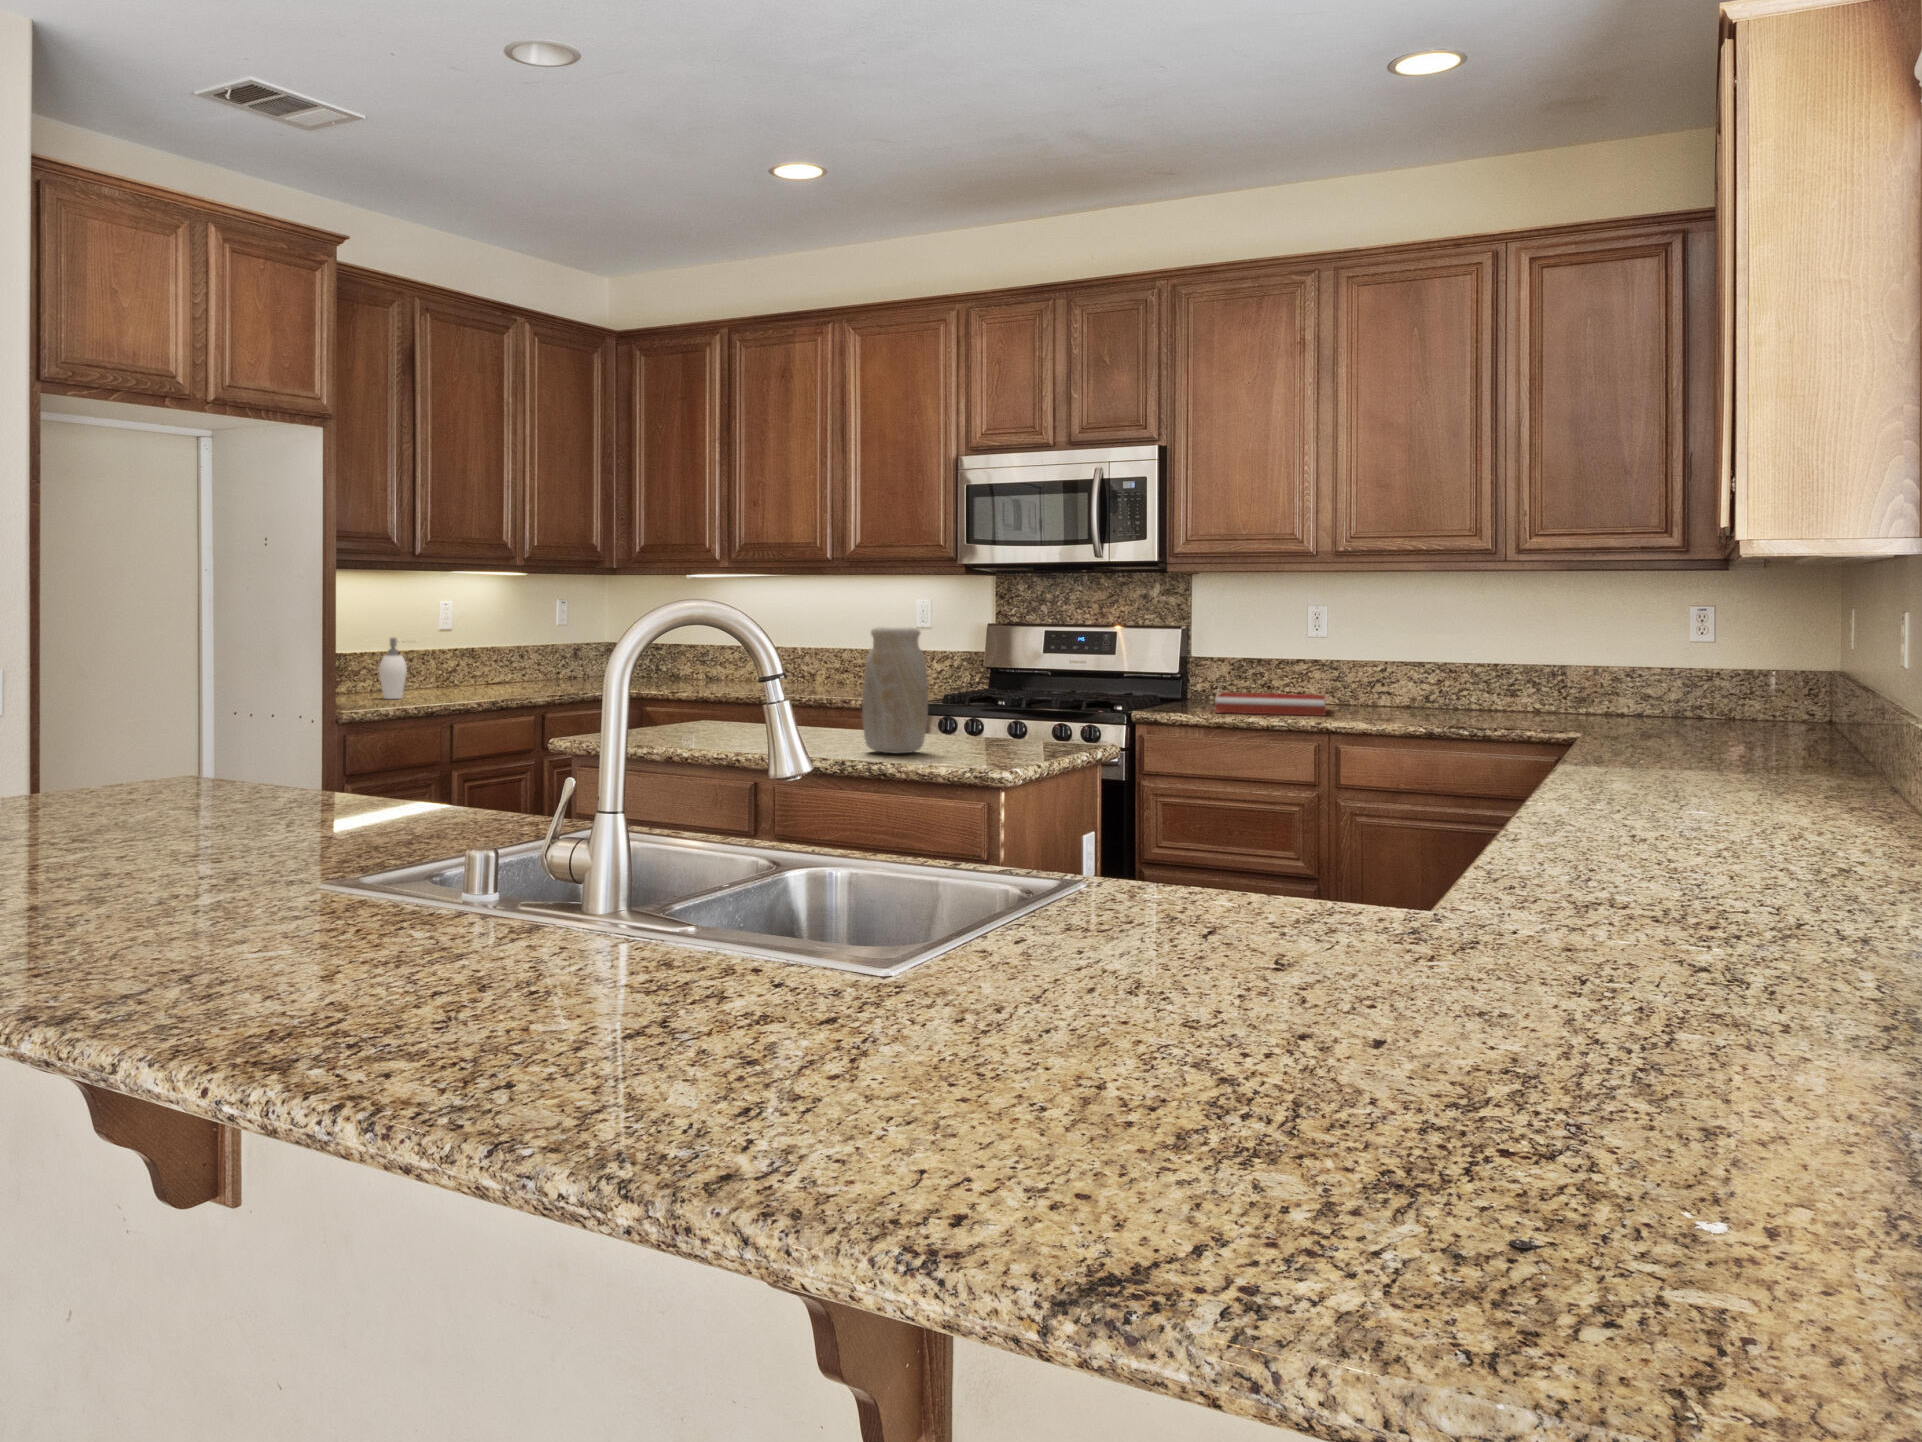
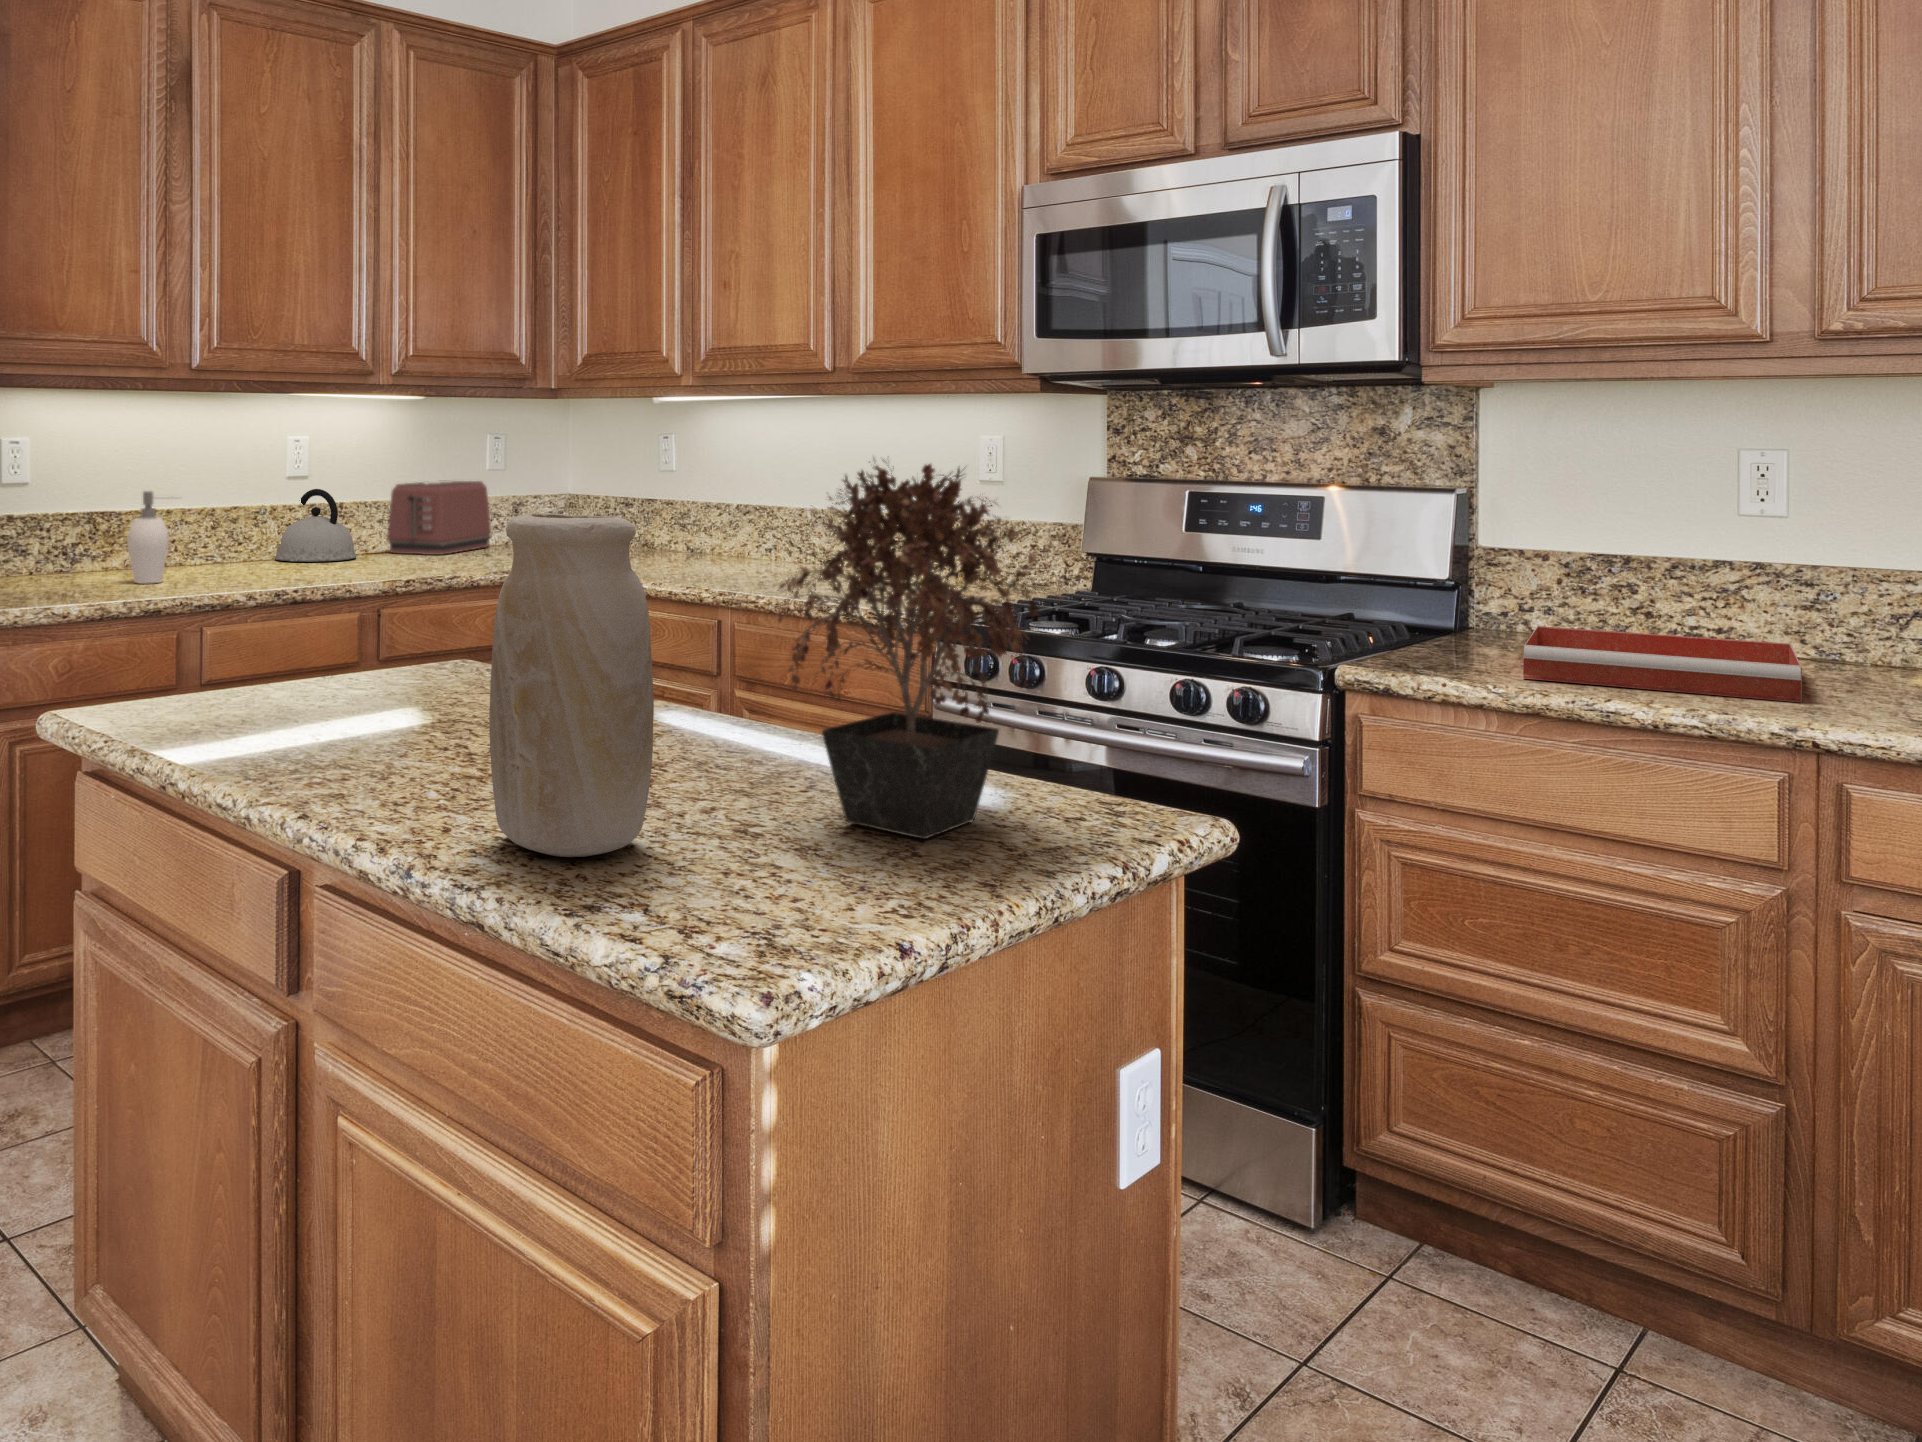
potted plant: none [955,604,1065,747] -> present [777,462,1060,839]
toaster: none [500,633,564,684] -> present [387,481,491,555]
kettle: none [429,638,490,688] -> present [275,489,357,562]

